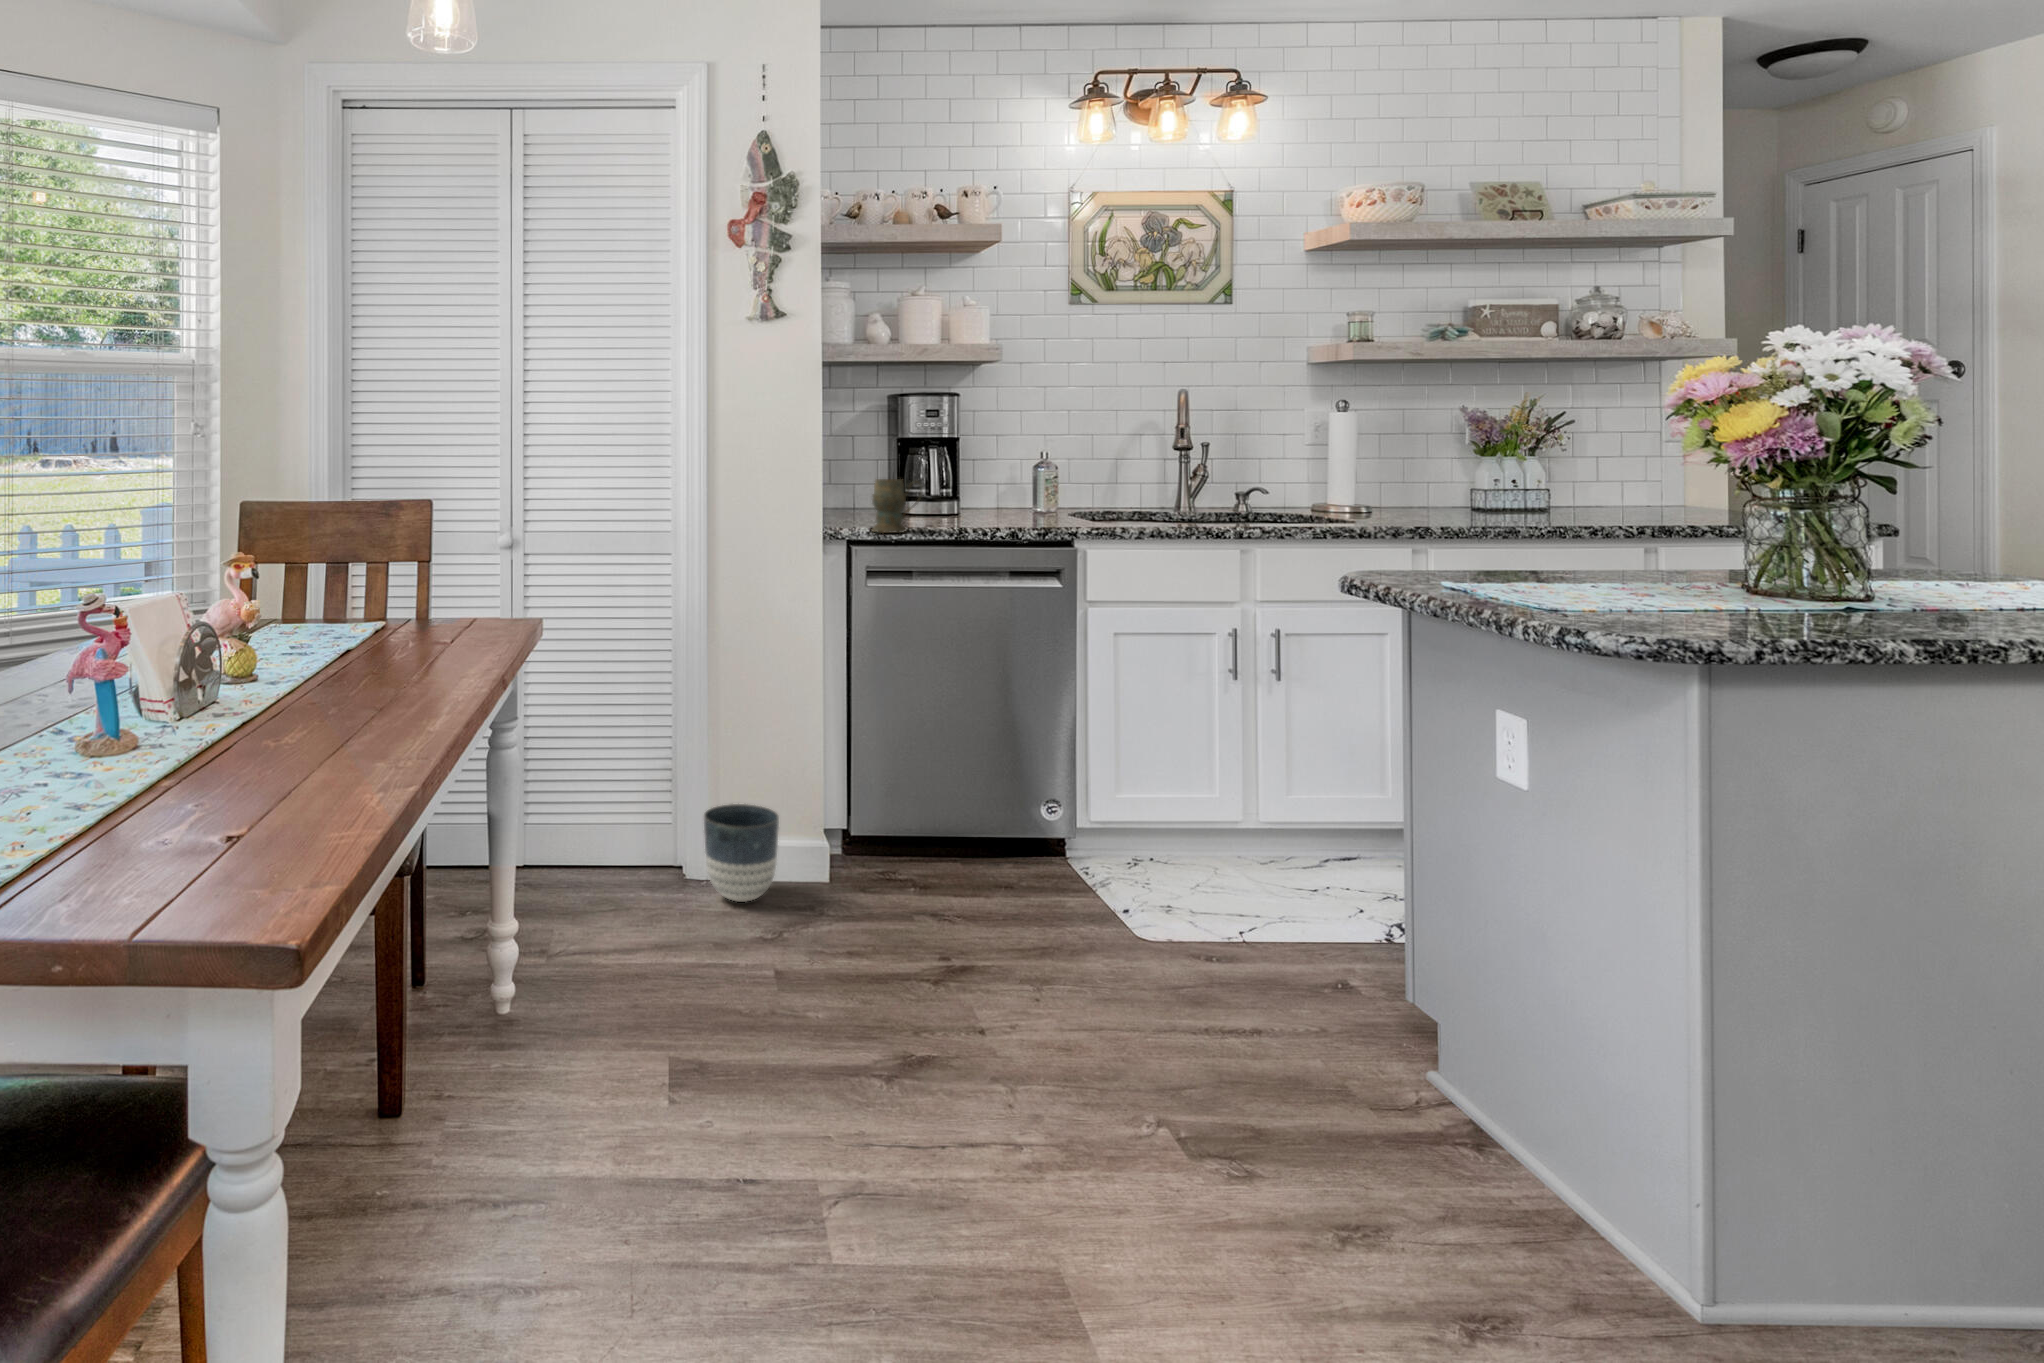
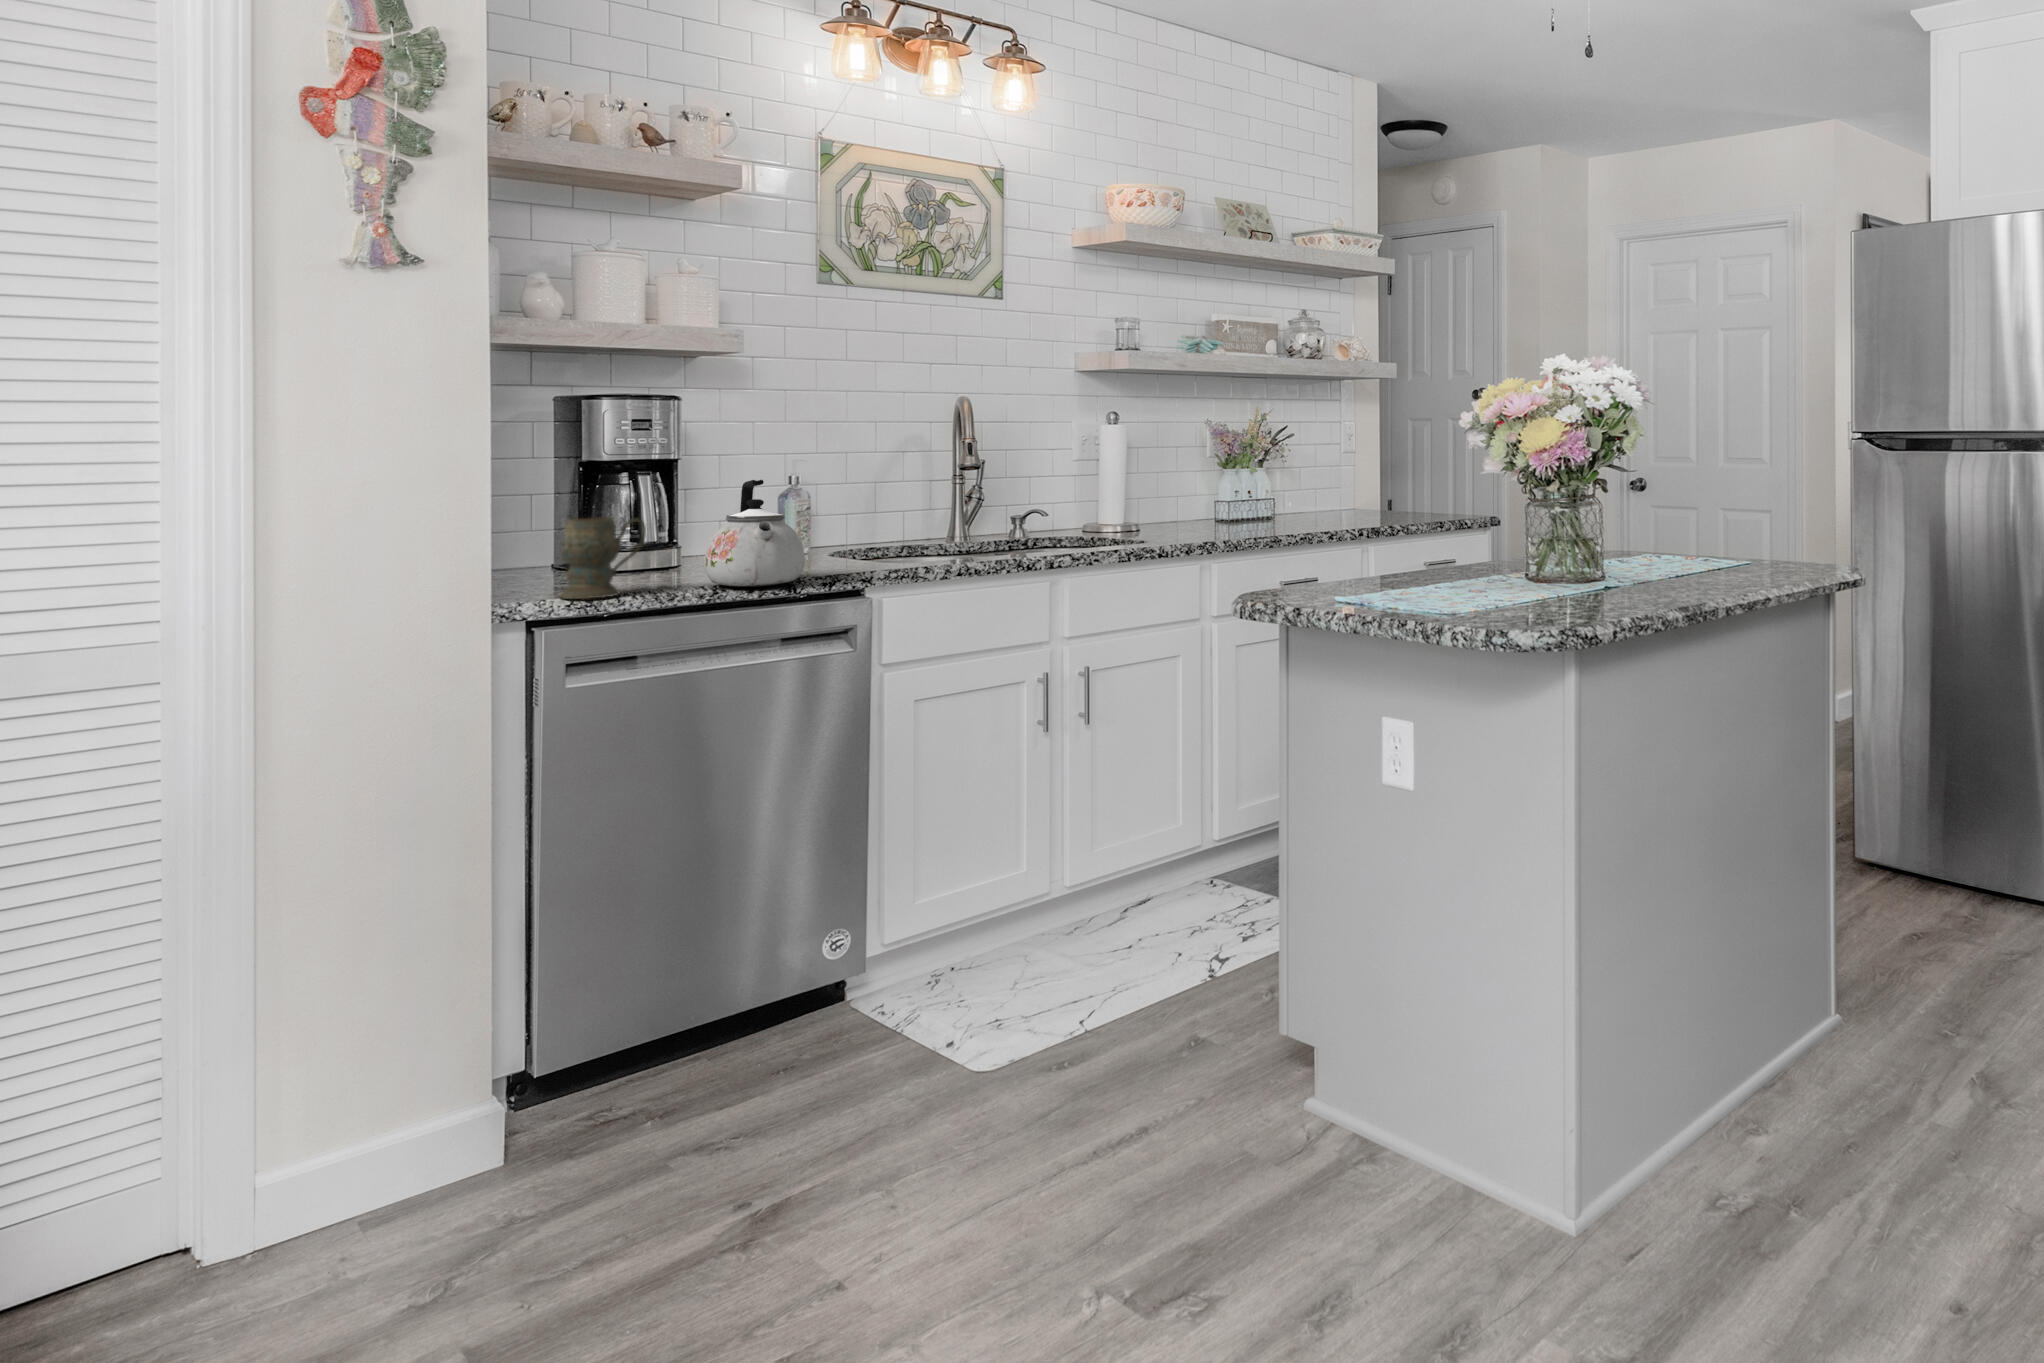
kettle: none [961,456,1029,533] -> present [704,480,805,587]
planter: present [704,804,779,902] -> none [255,1081,421,1269]

